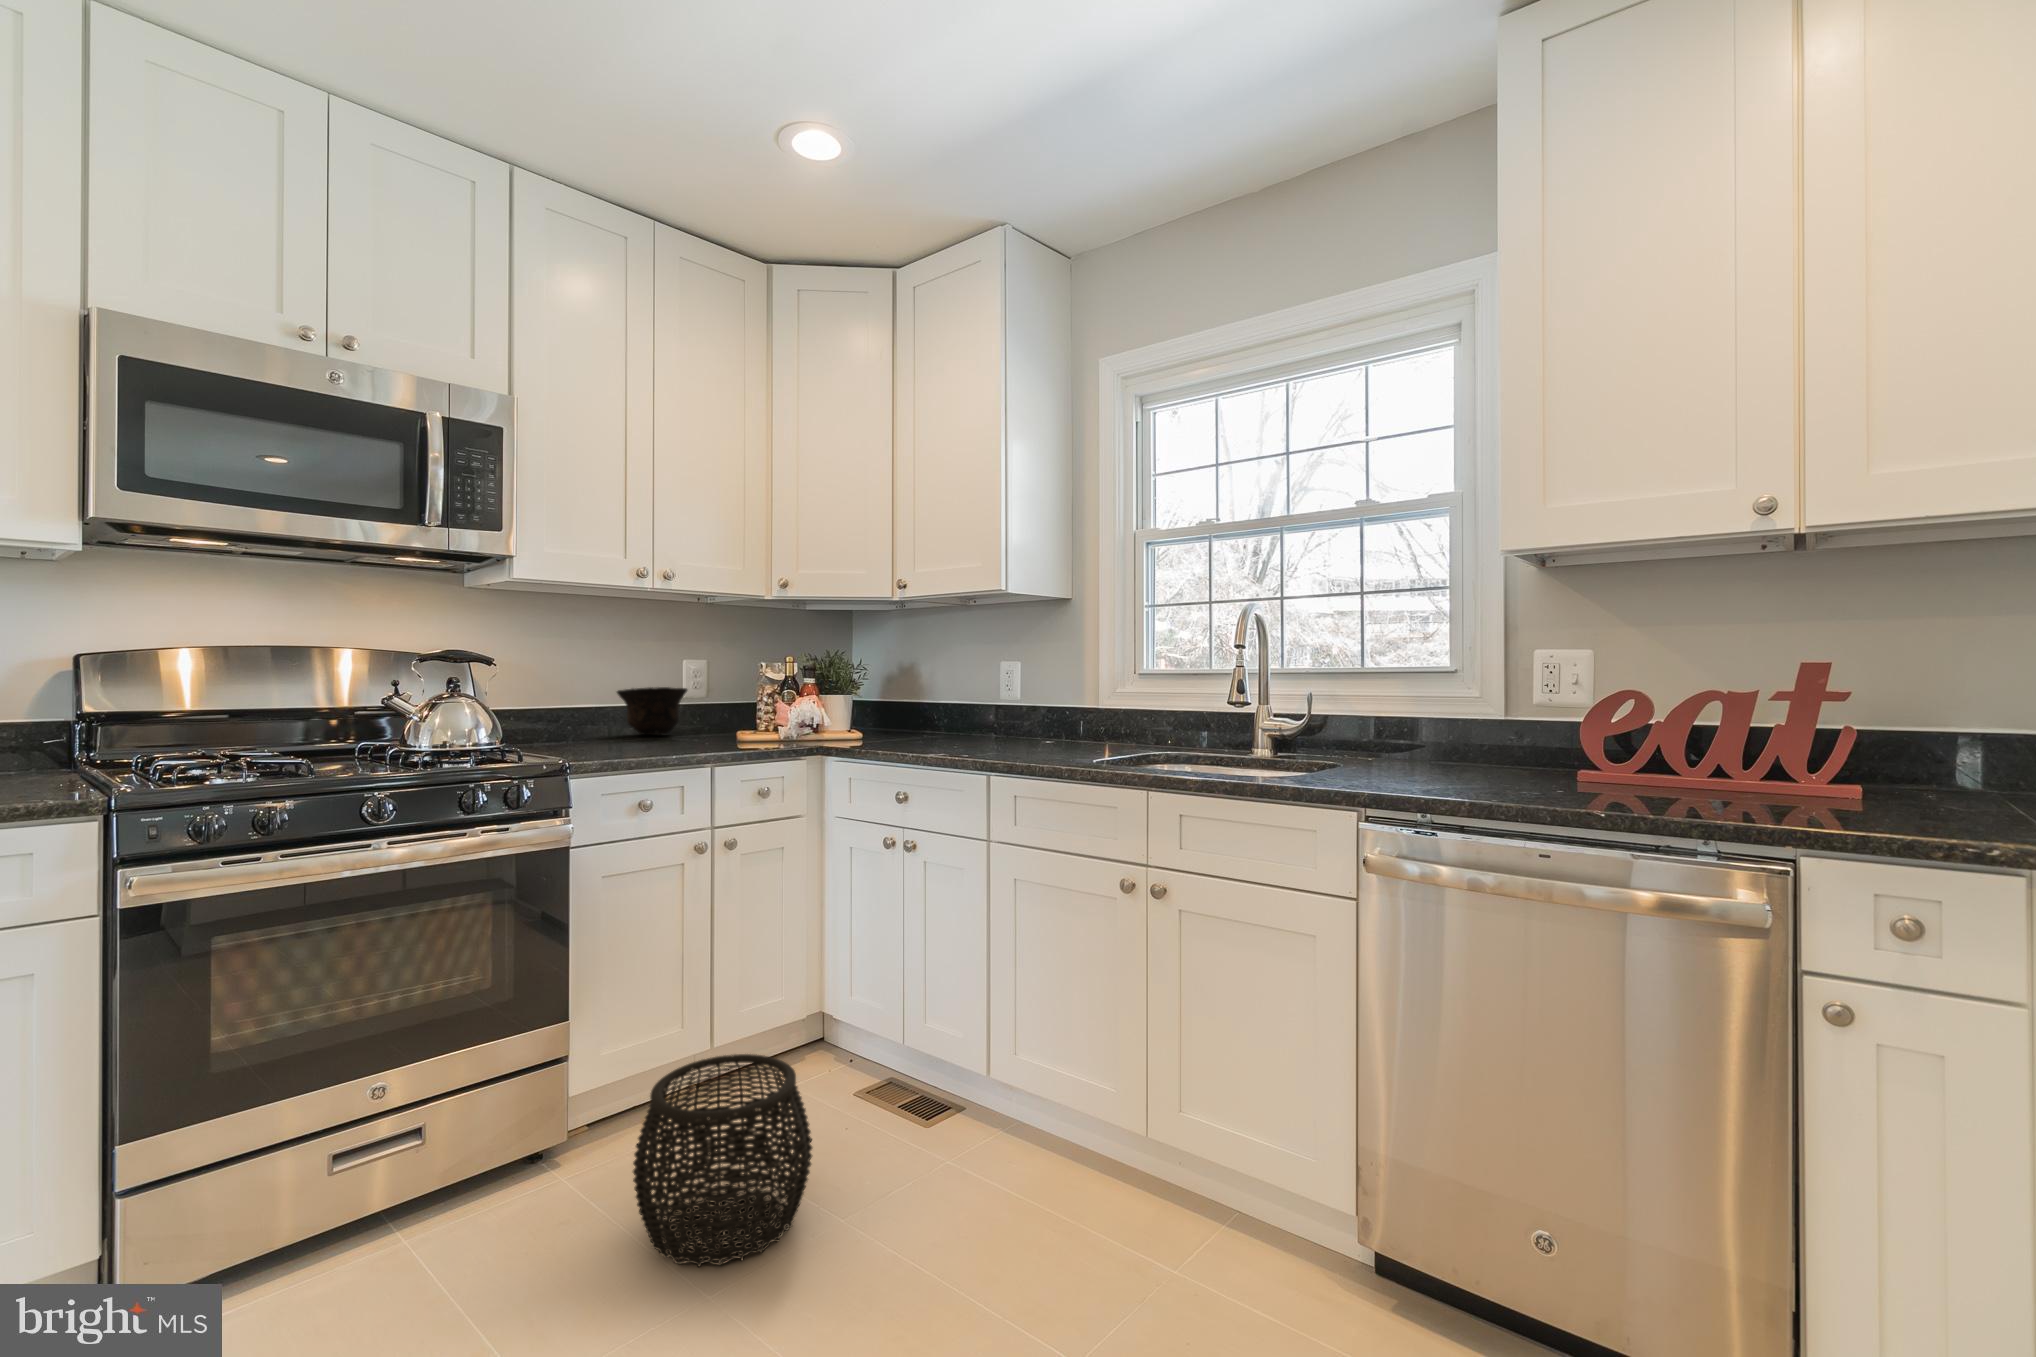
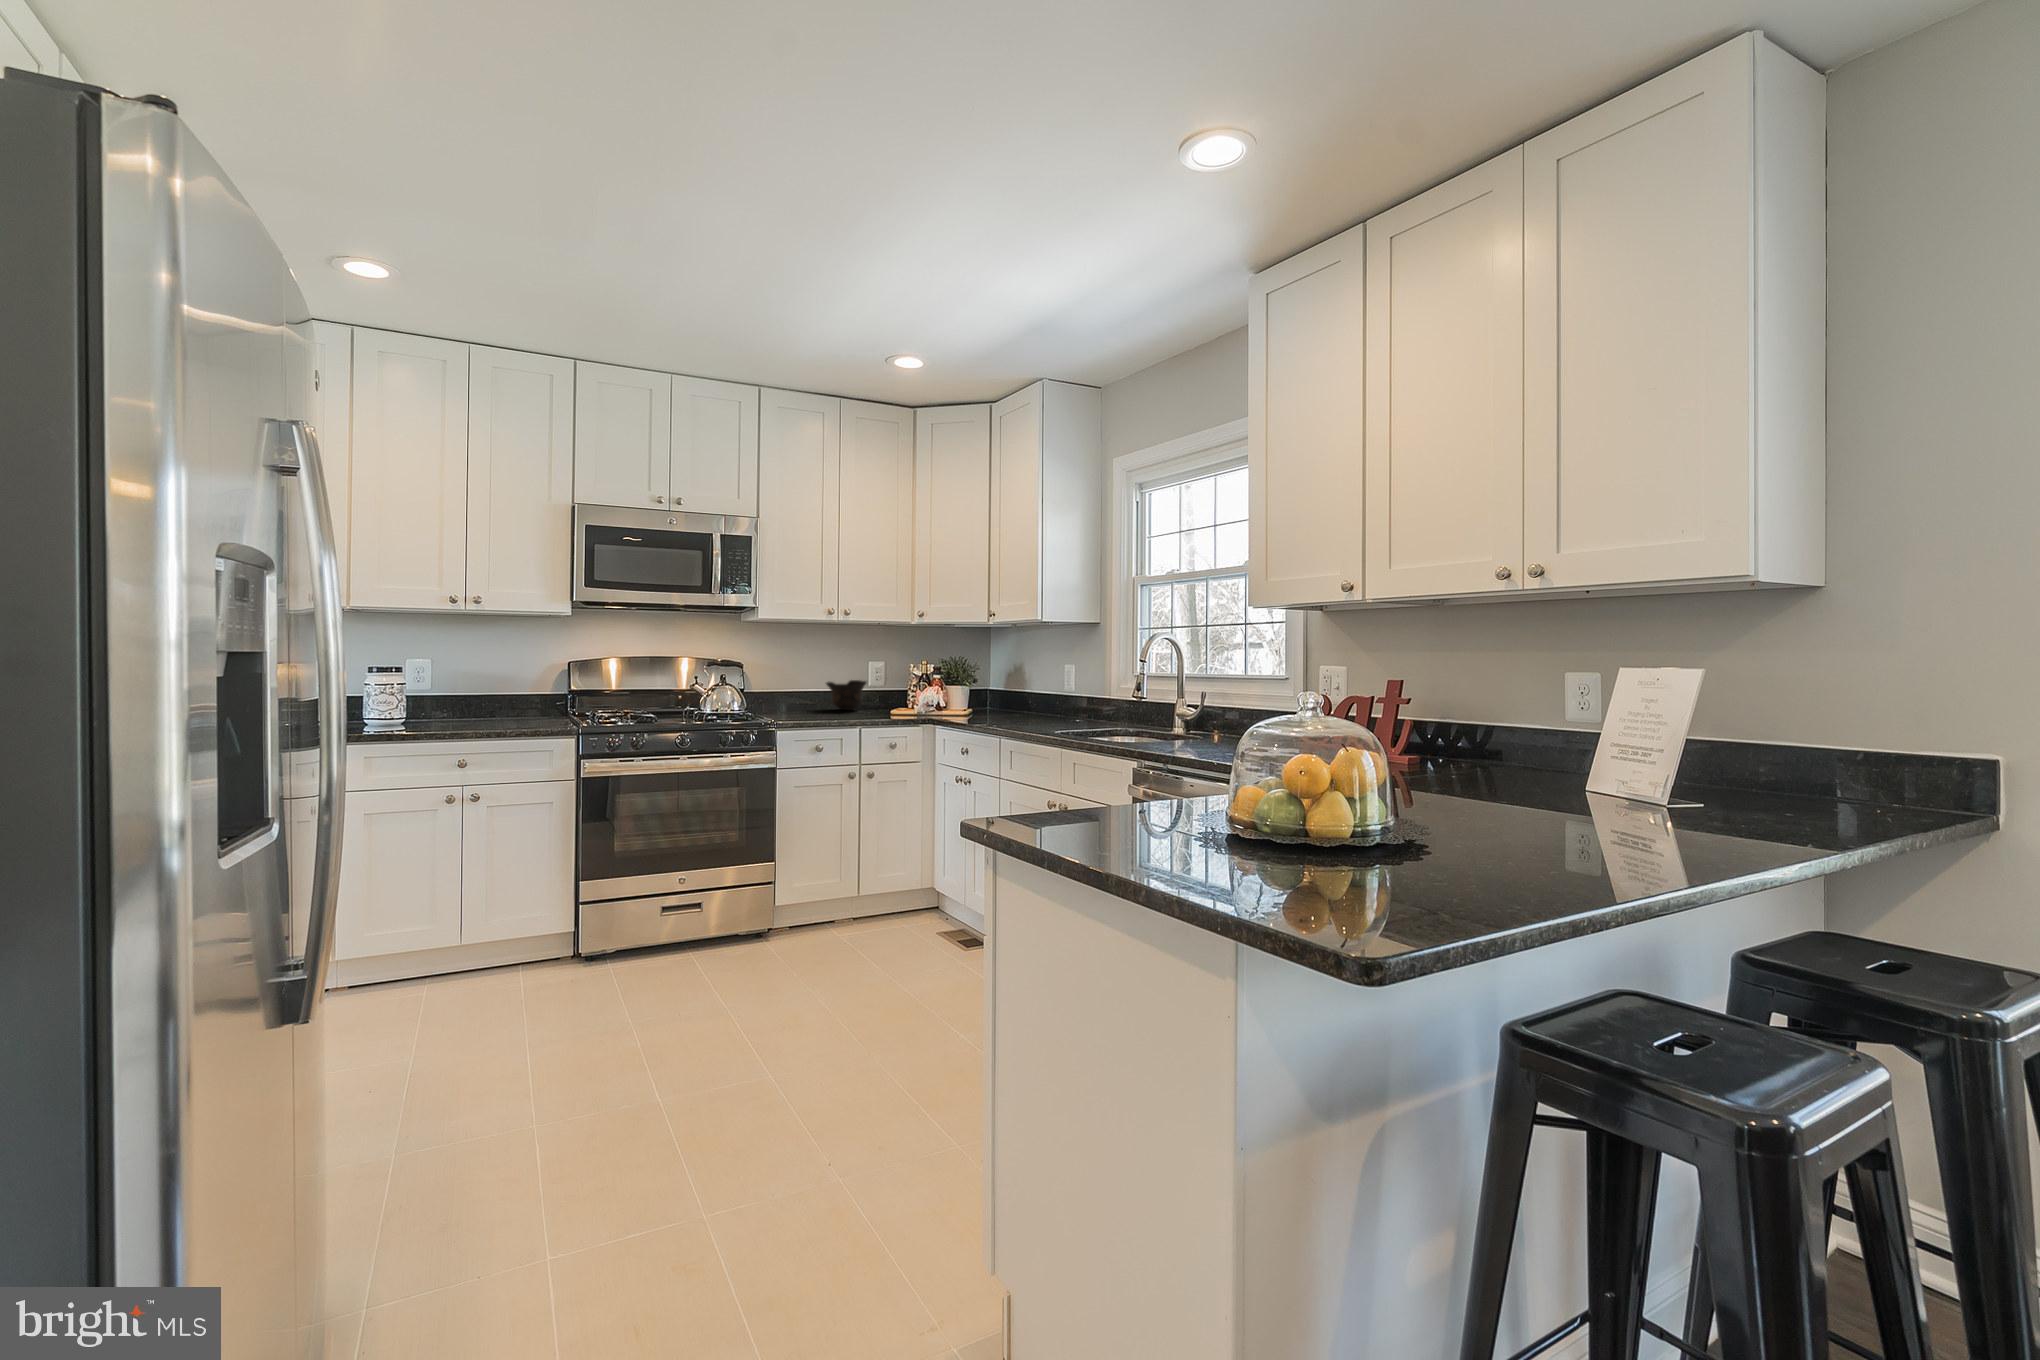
woven basket: present [633,1054,812,1267] -> none [786,883,877,978]

